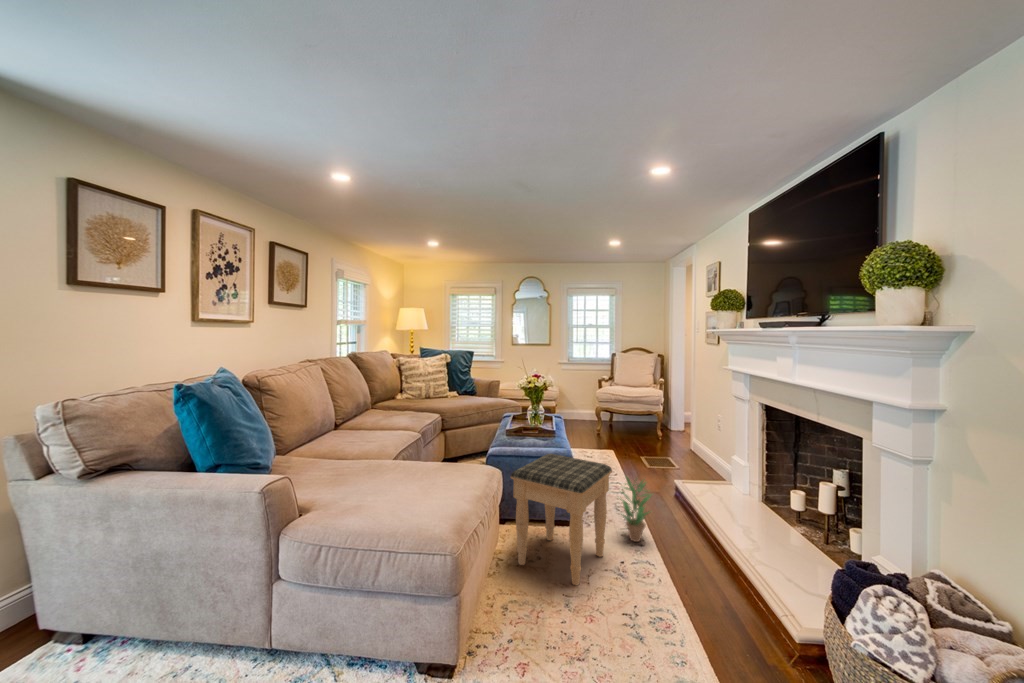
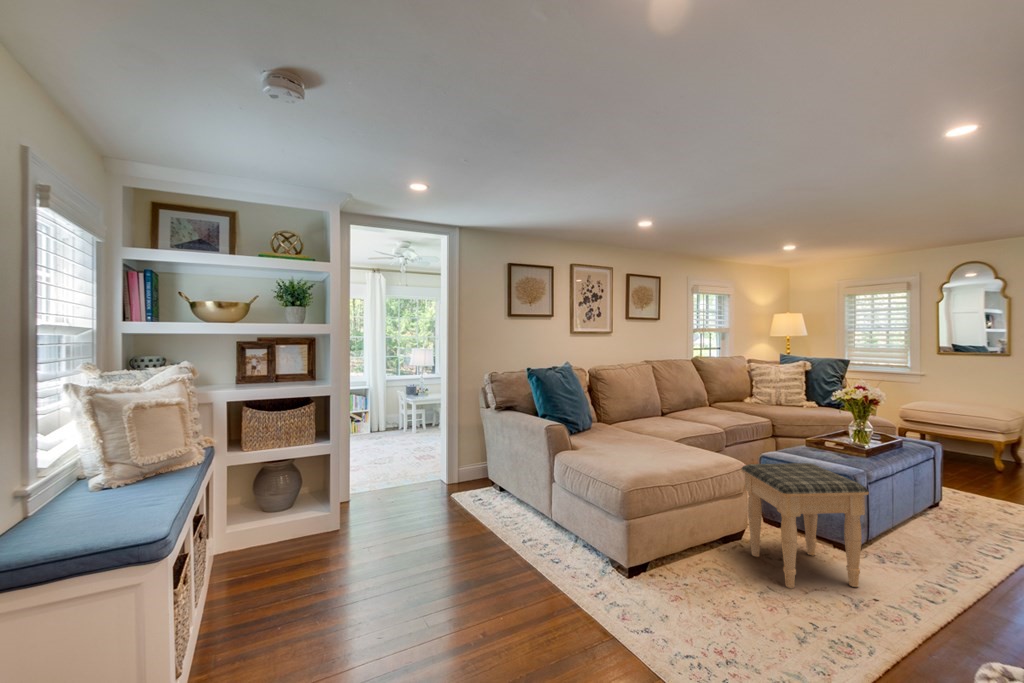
potted plant: present [620,477,651,542] -> none [899,509,963,602]

